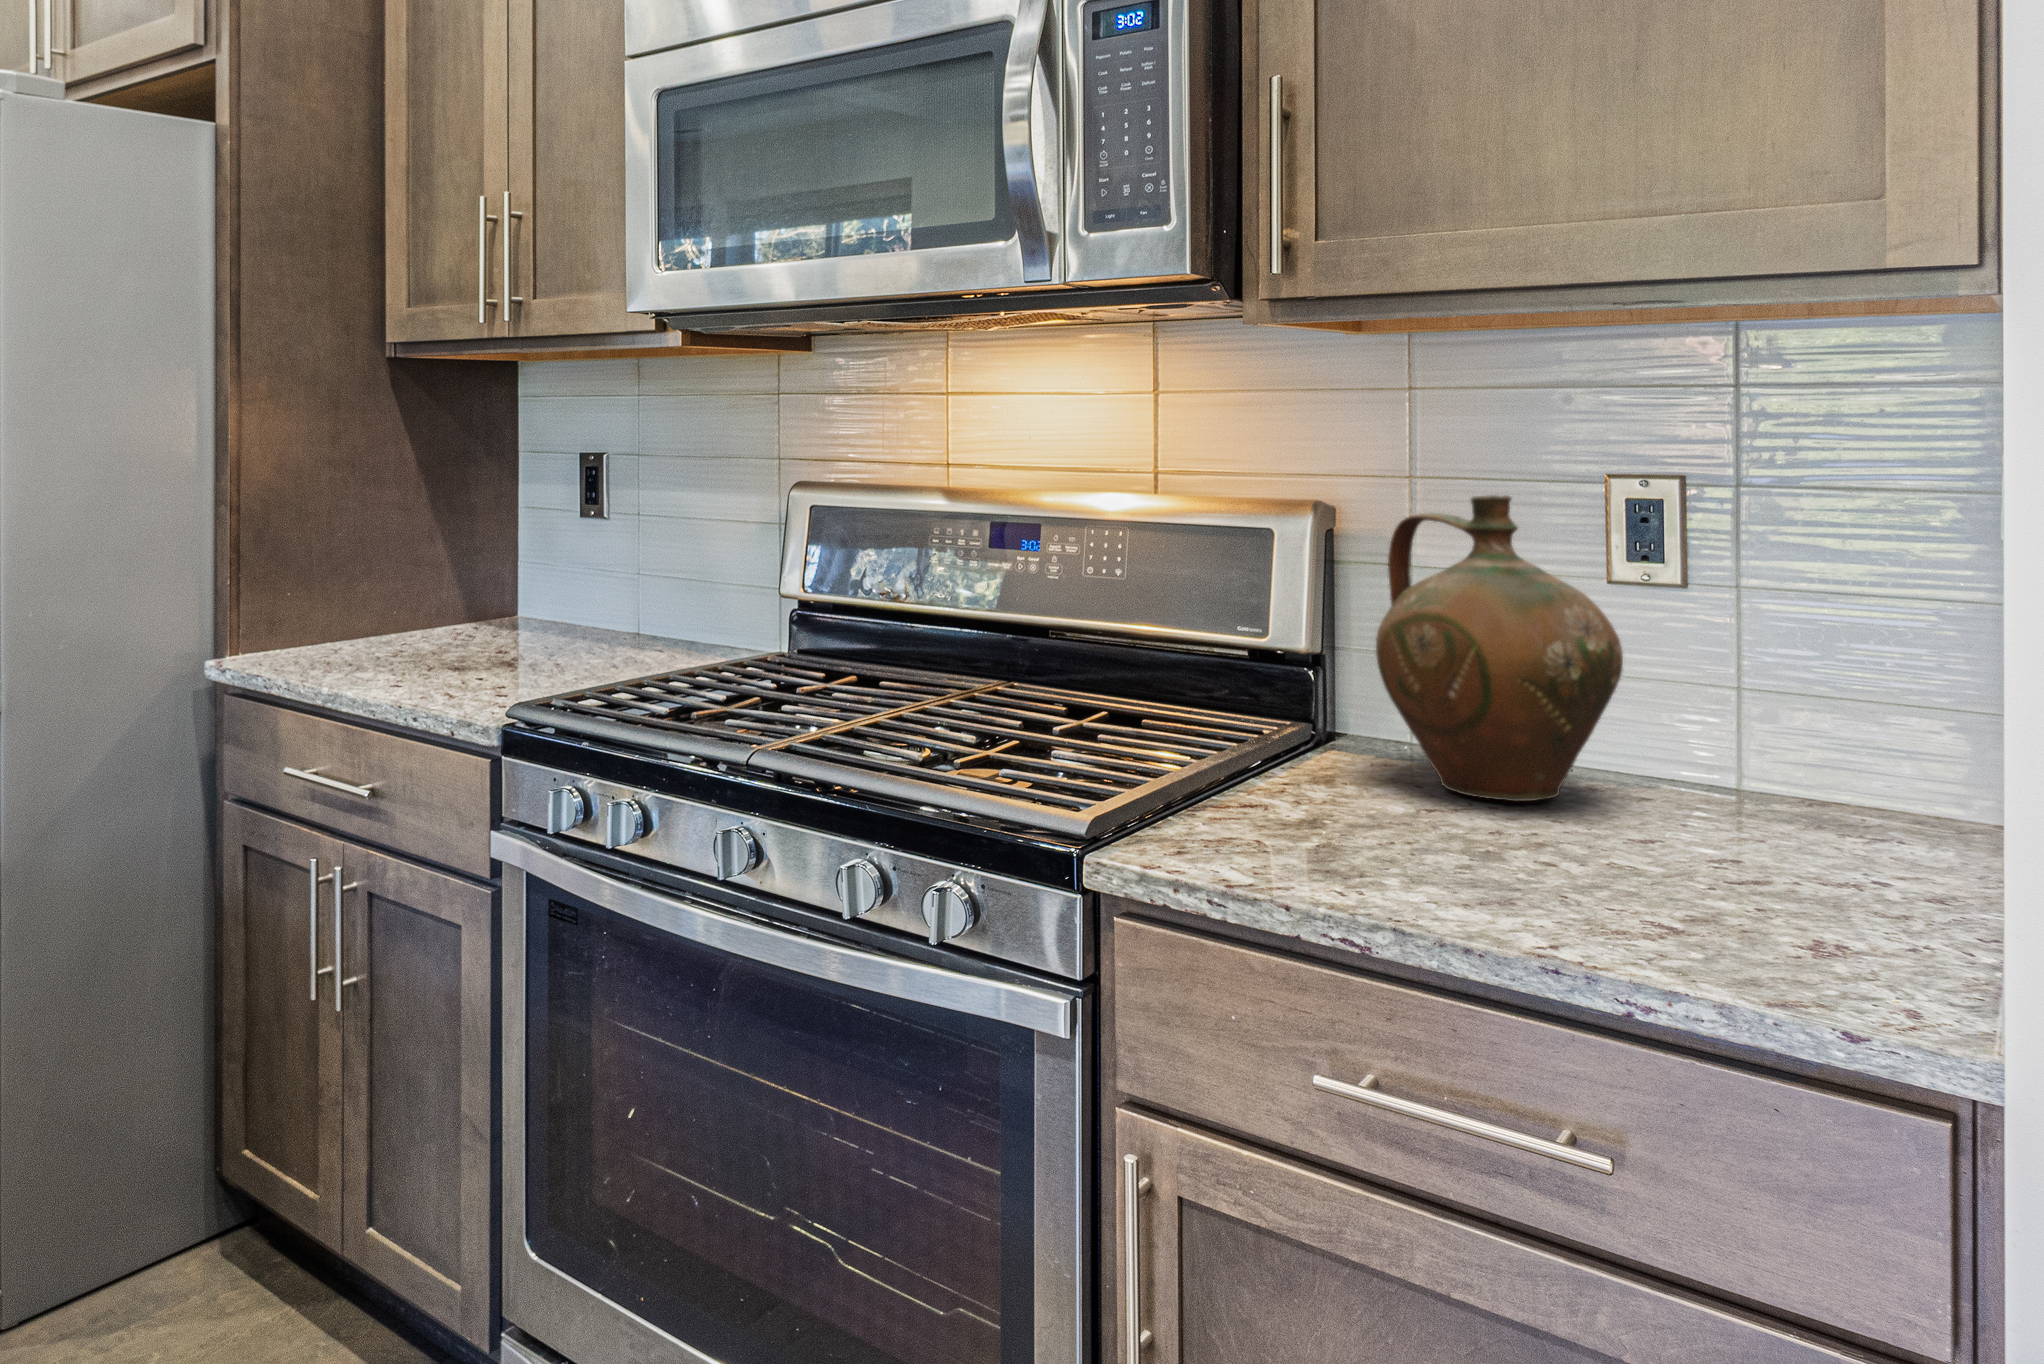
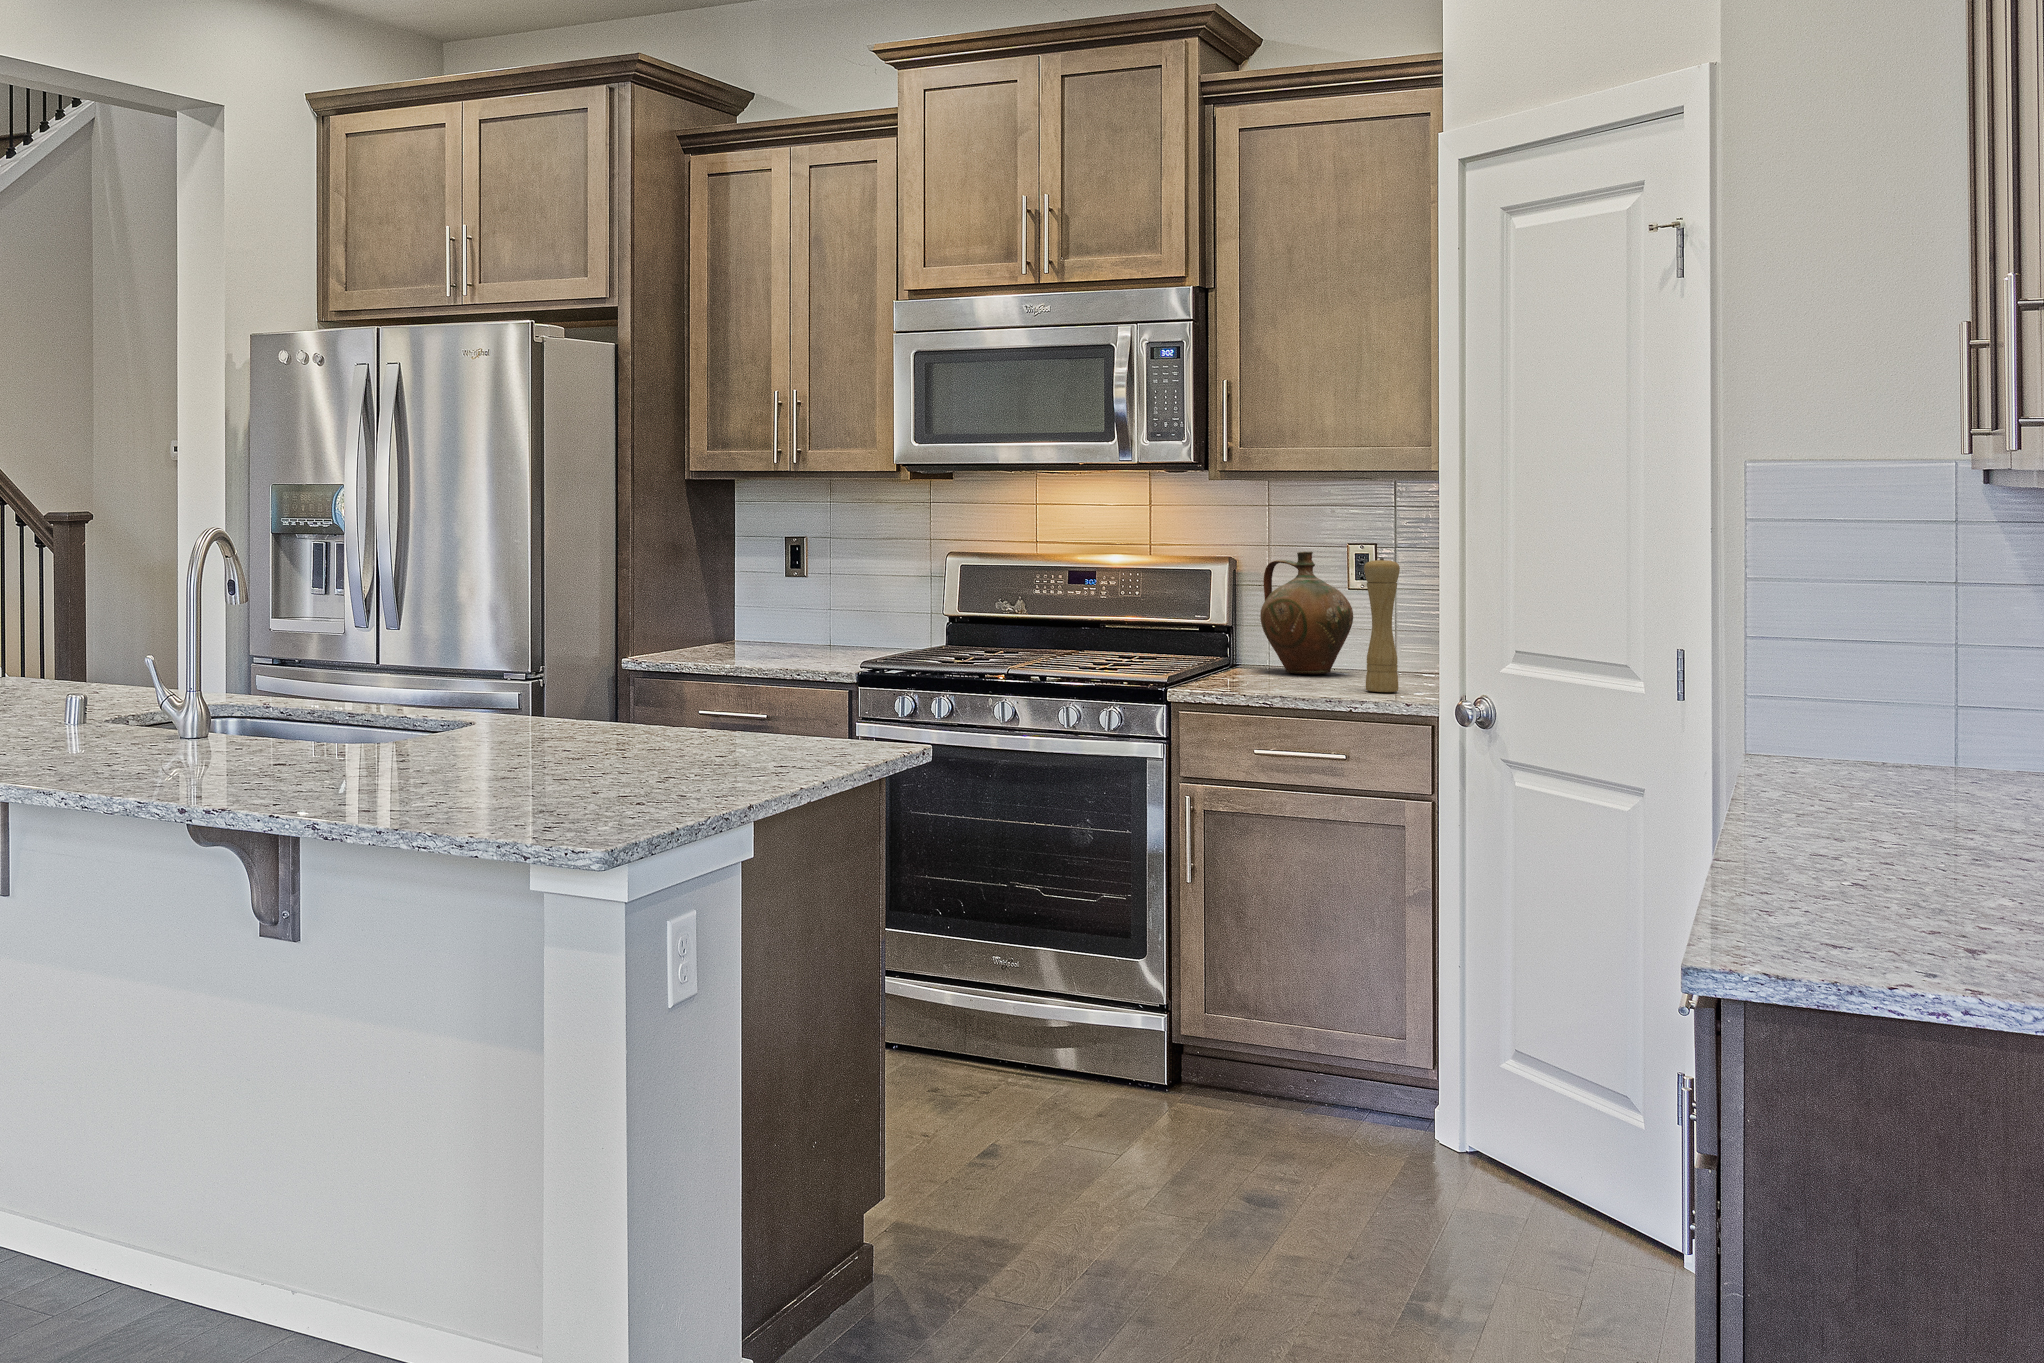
pepper mill: none [1662,531,1787,953] -> present [1364,558,1400,692]

